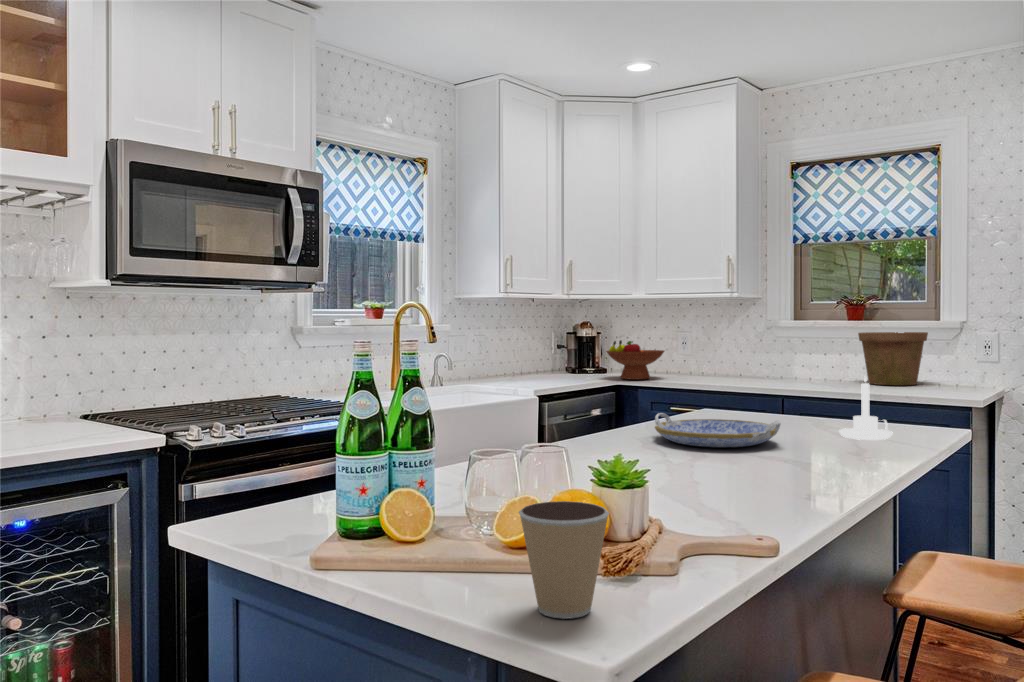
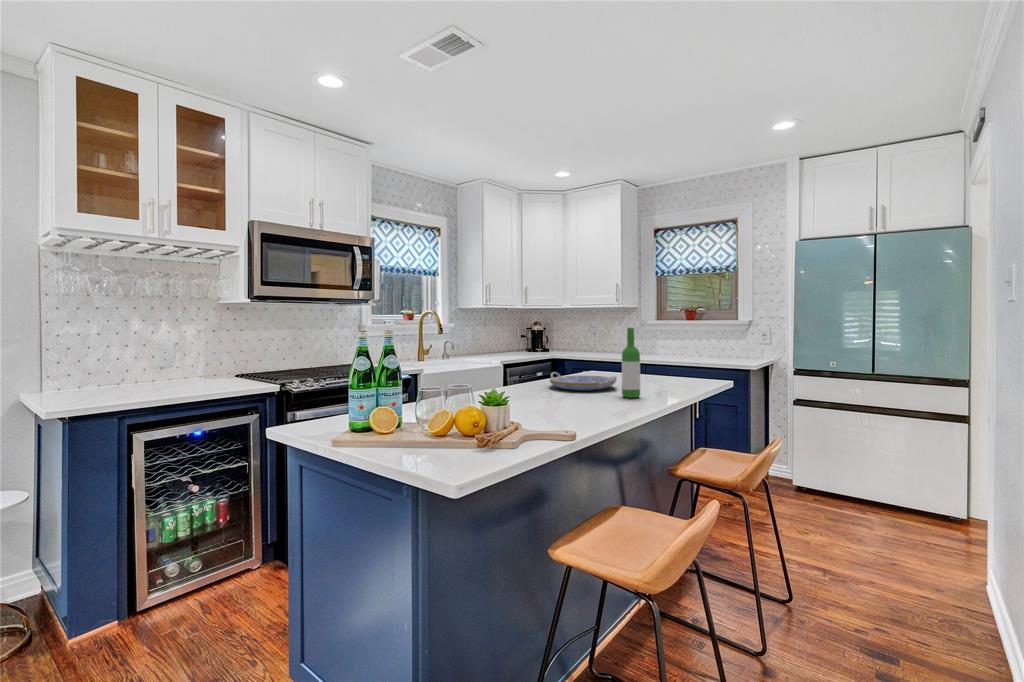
flower pot: present [858,332,928,385] -> none [690,327,730,358]
wine bottle: none [800,335,835,463] -> present [622,328,640,398]
fruit bowl: present [606,340,664,380] -> none [546,333,581,356]
candle holder: present [839,375,893,440] -> none [653,350,682,387]
coffee cup: present [519,501,609,619] -> none [425,410,470,466]

